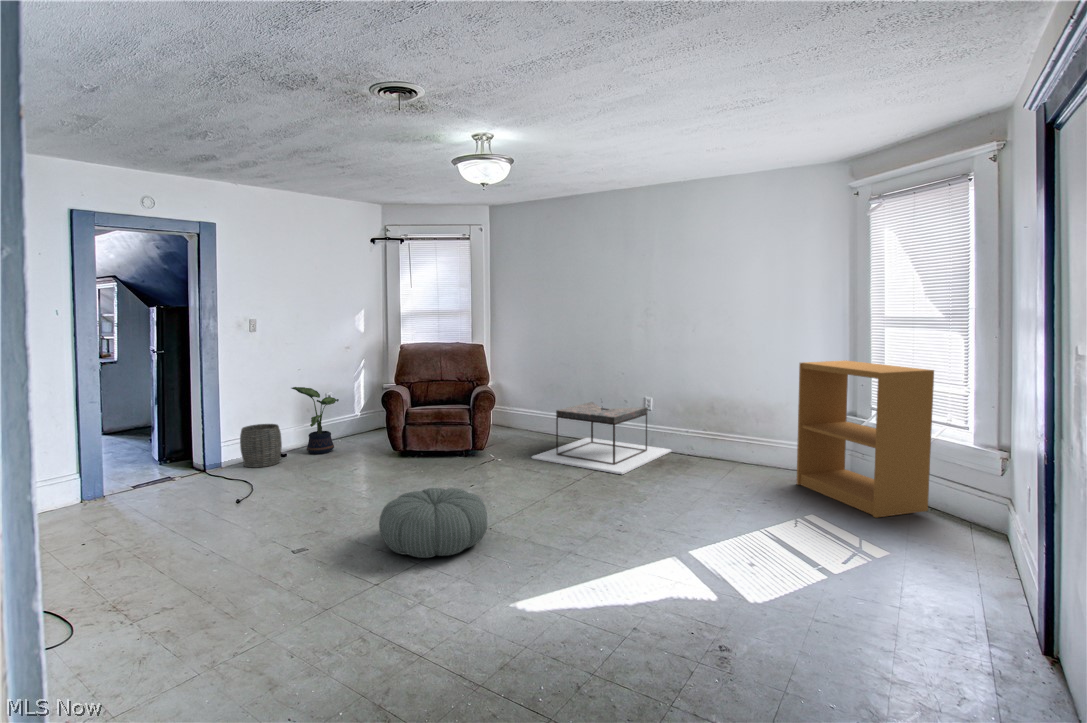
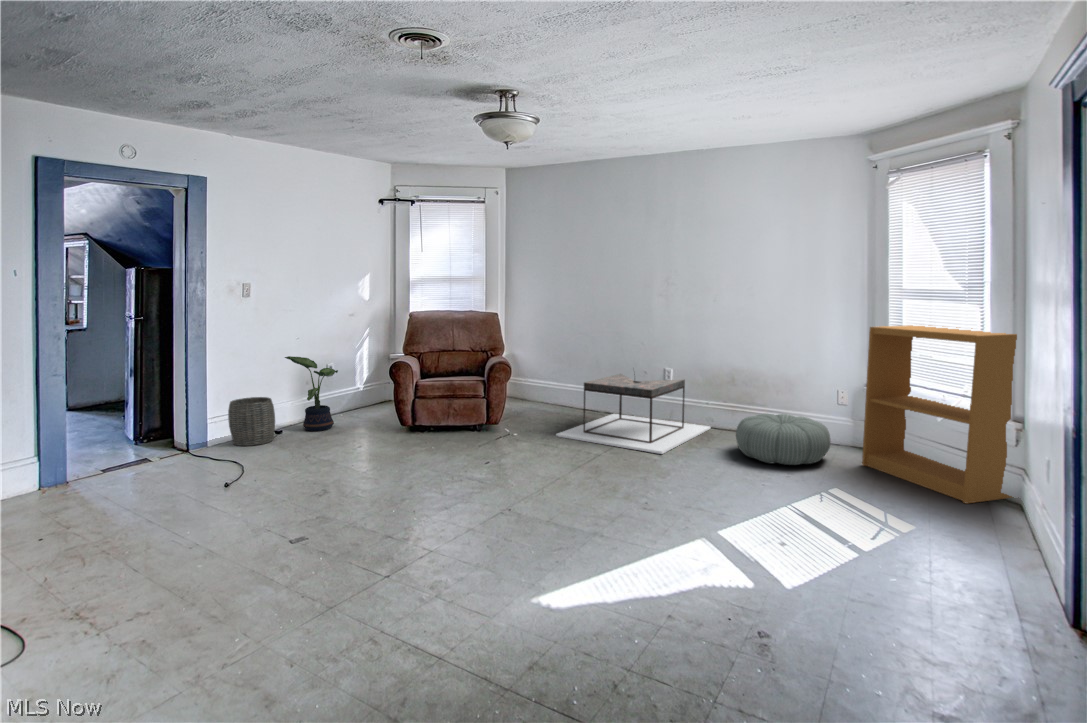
pouf: present [379,488,487,558] -> present [736,414,830,465]

